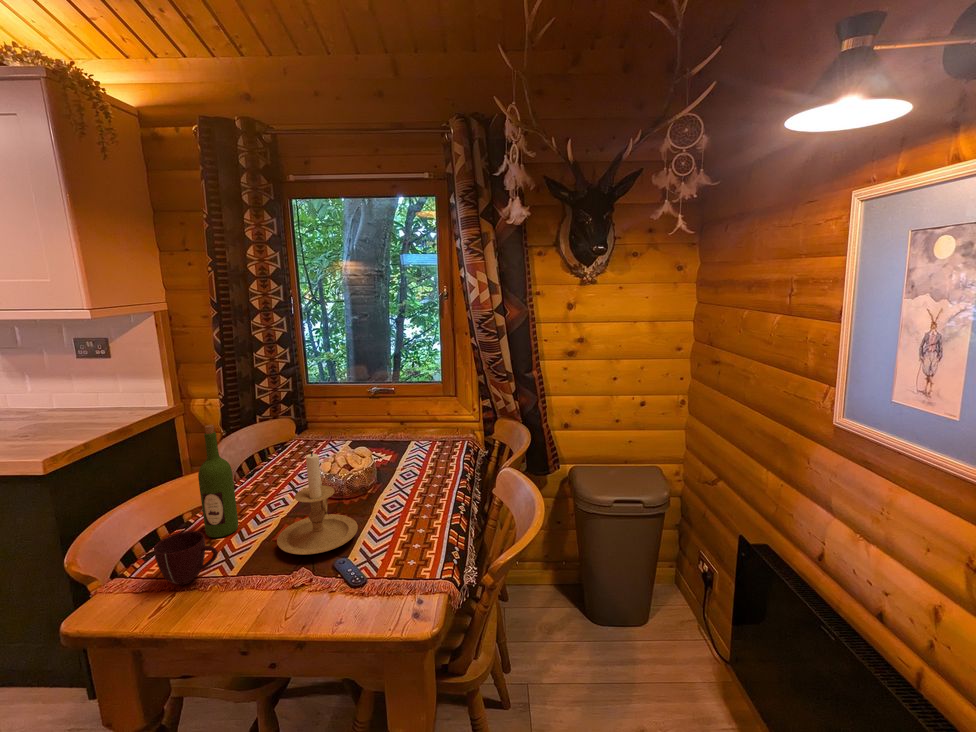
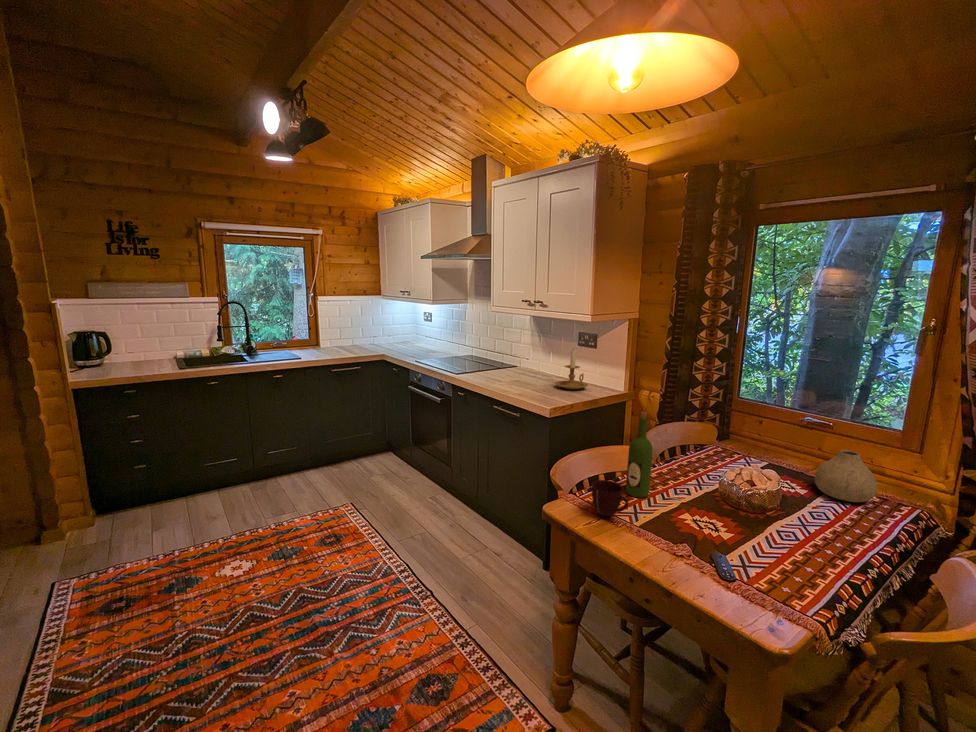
vase: none [395,408,441,455] -> present [815,450,877,502]
candle holder: present [277,452,358,555] -> present [555,349,588,390]

